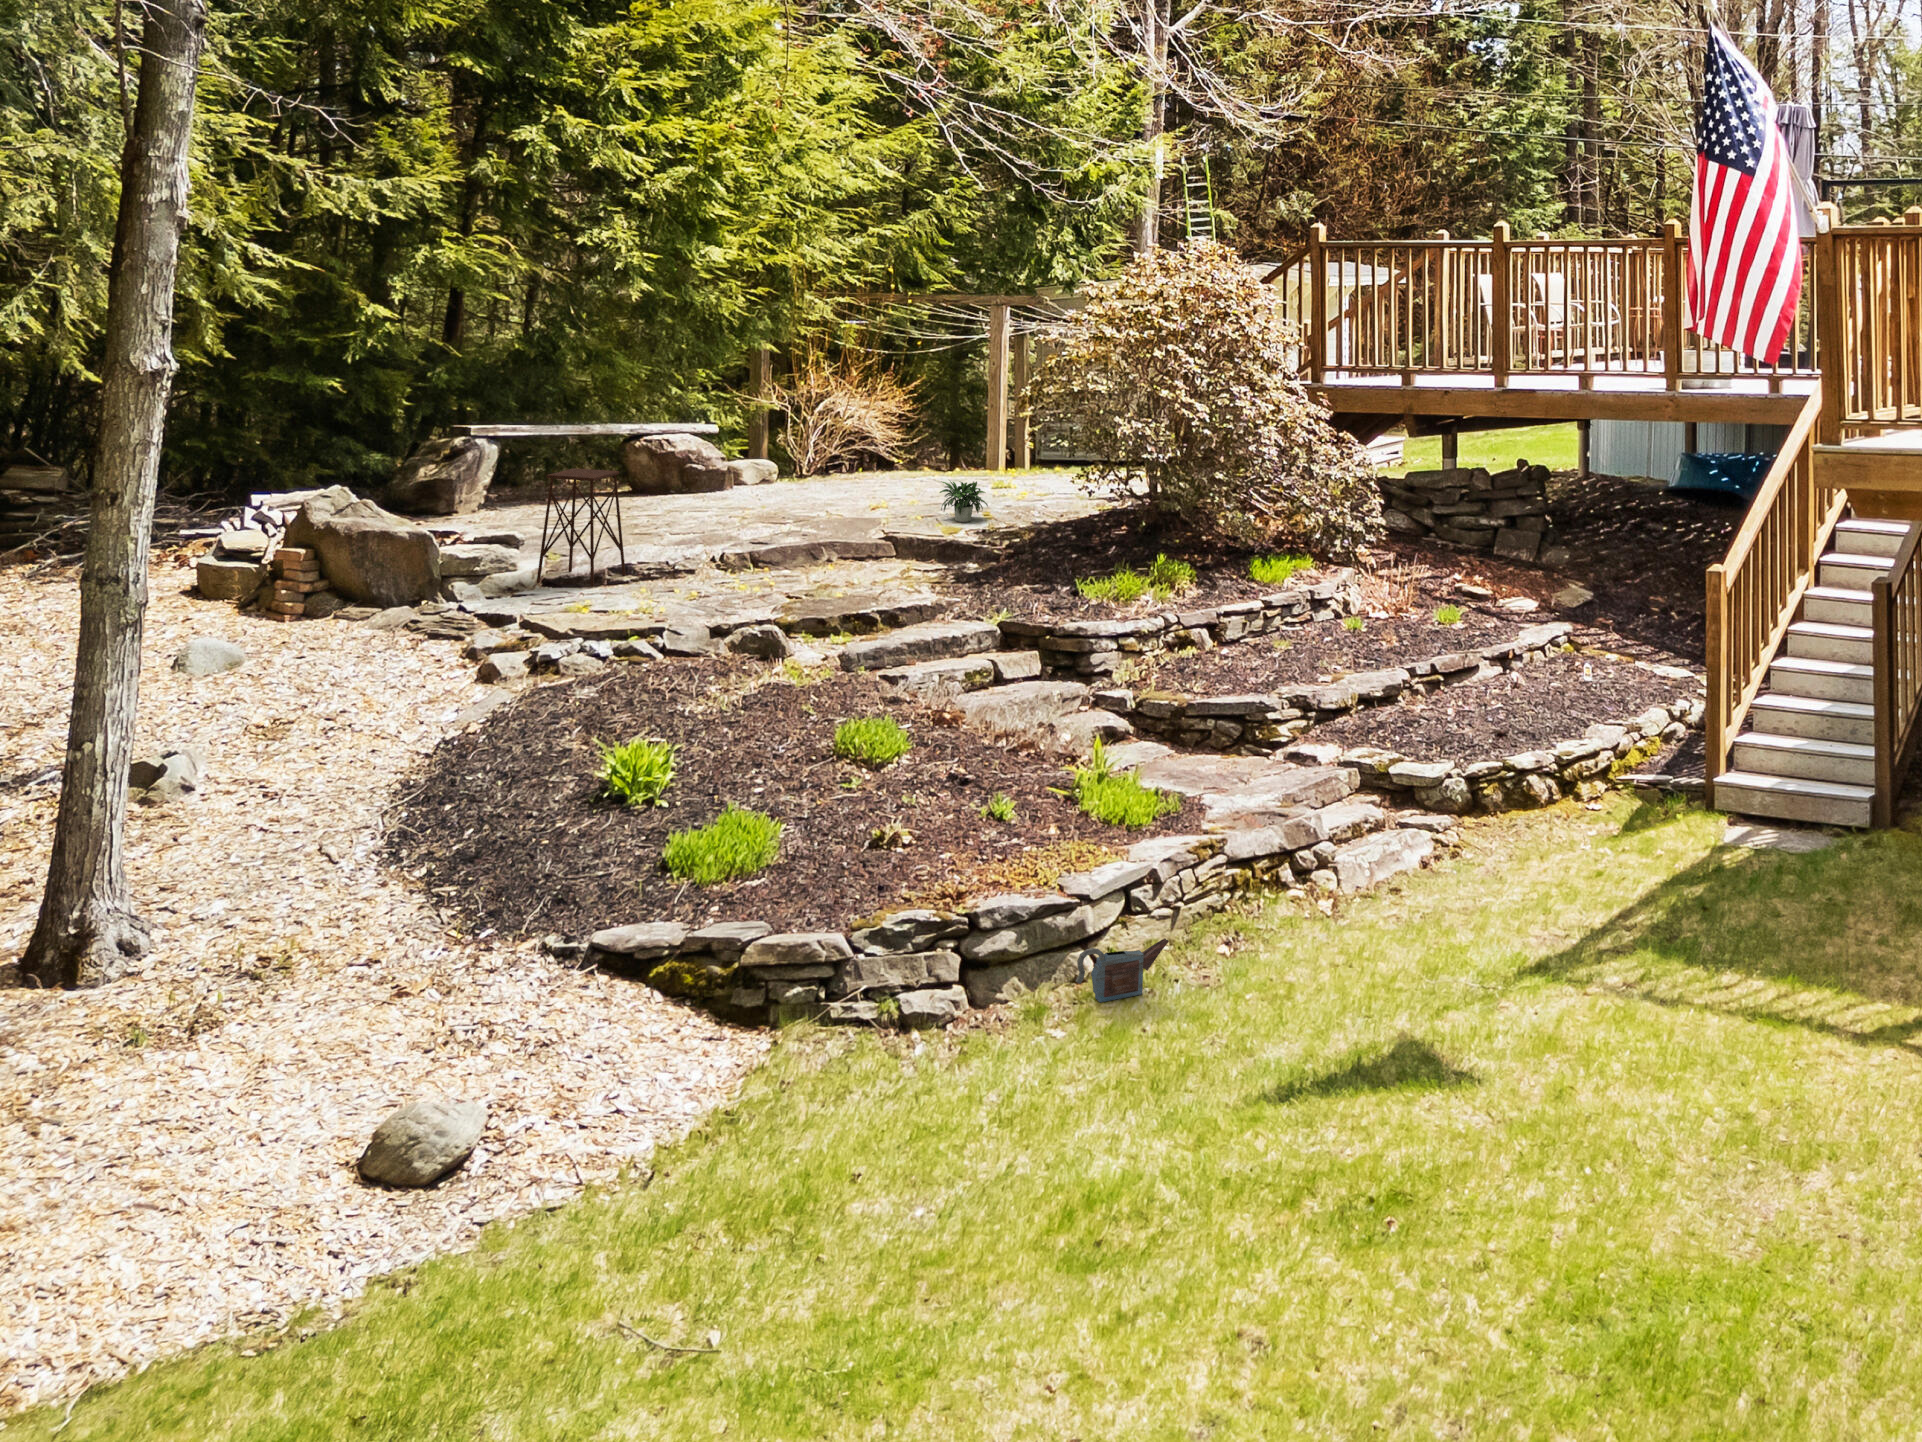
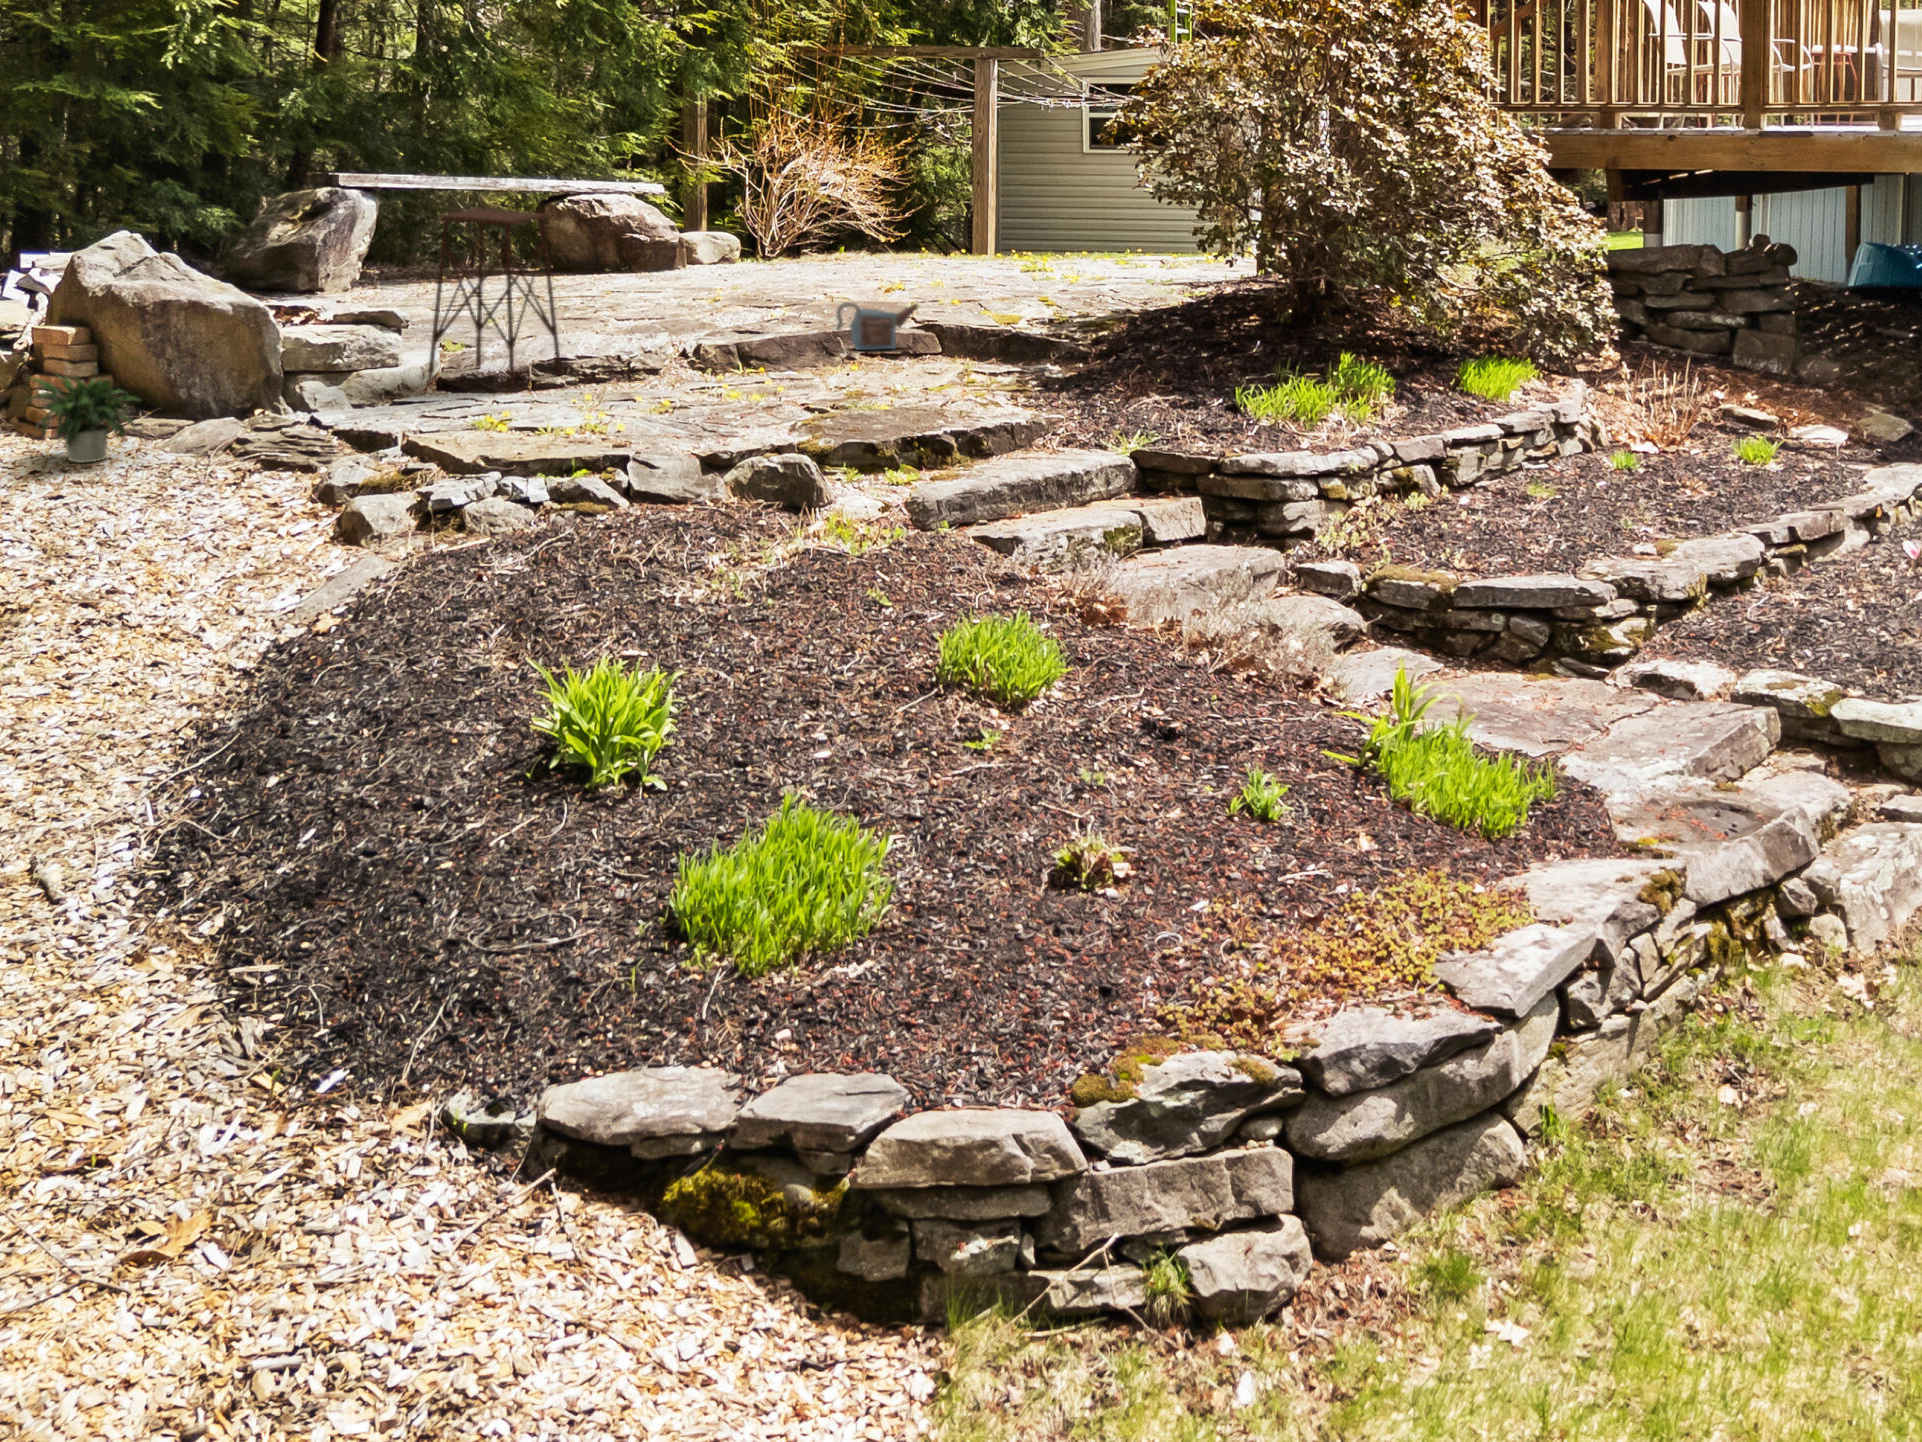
potted plant: present [940,481,988,522] -> present [28,377,137,463]
watering can: present [1075,938,1169,1002] -> present [836,302,918,350]

